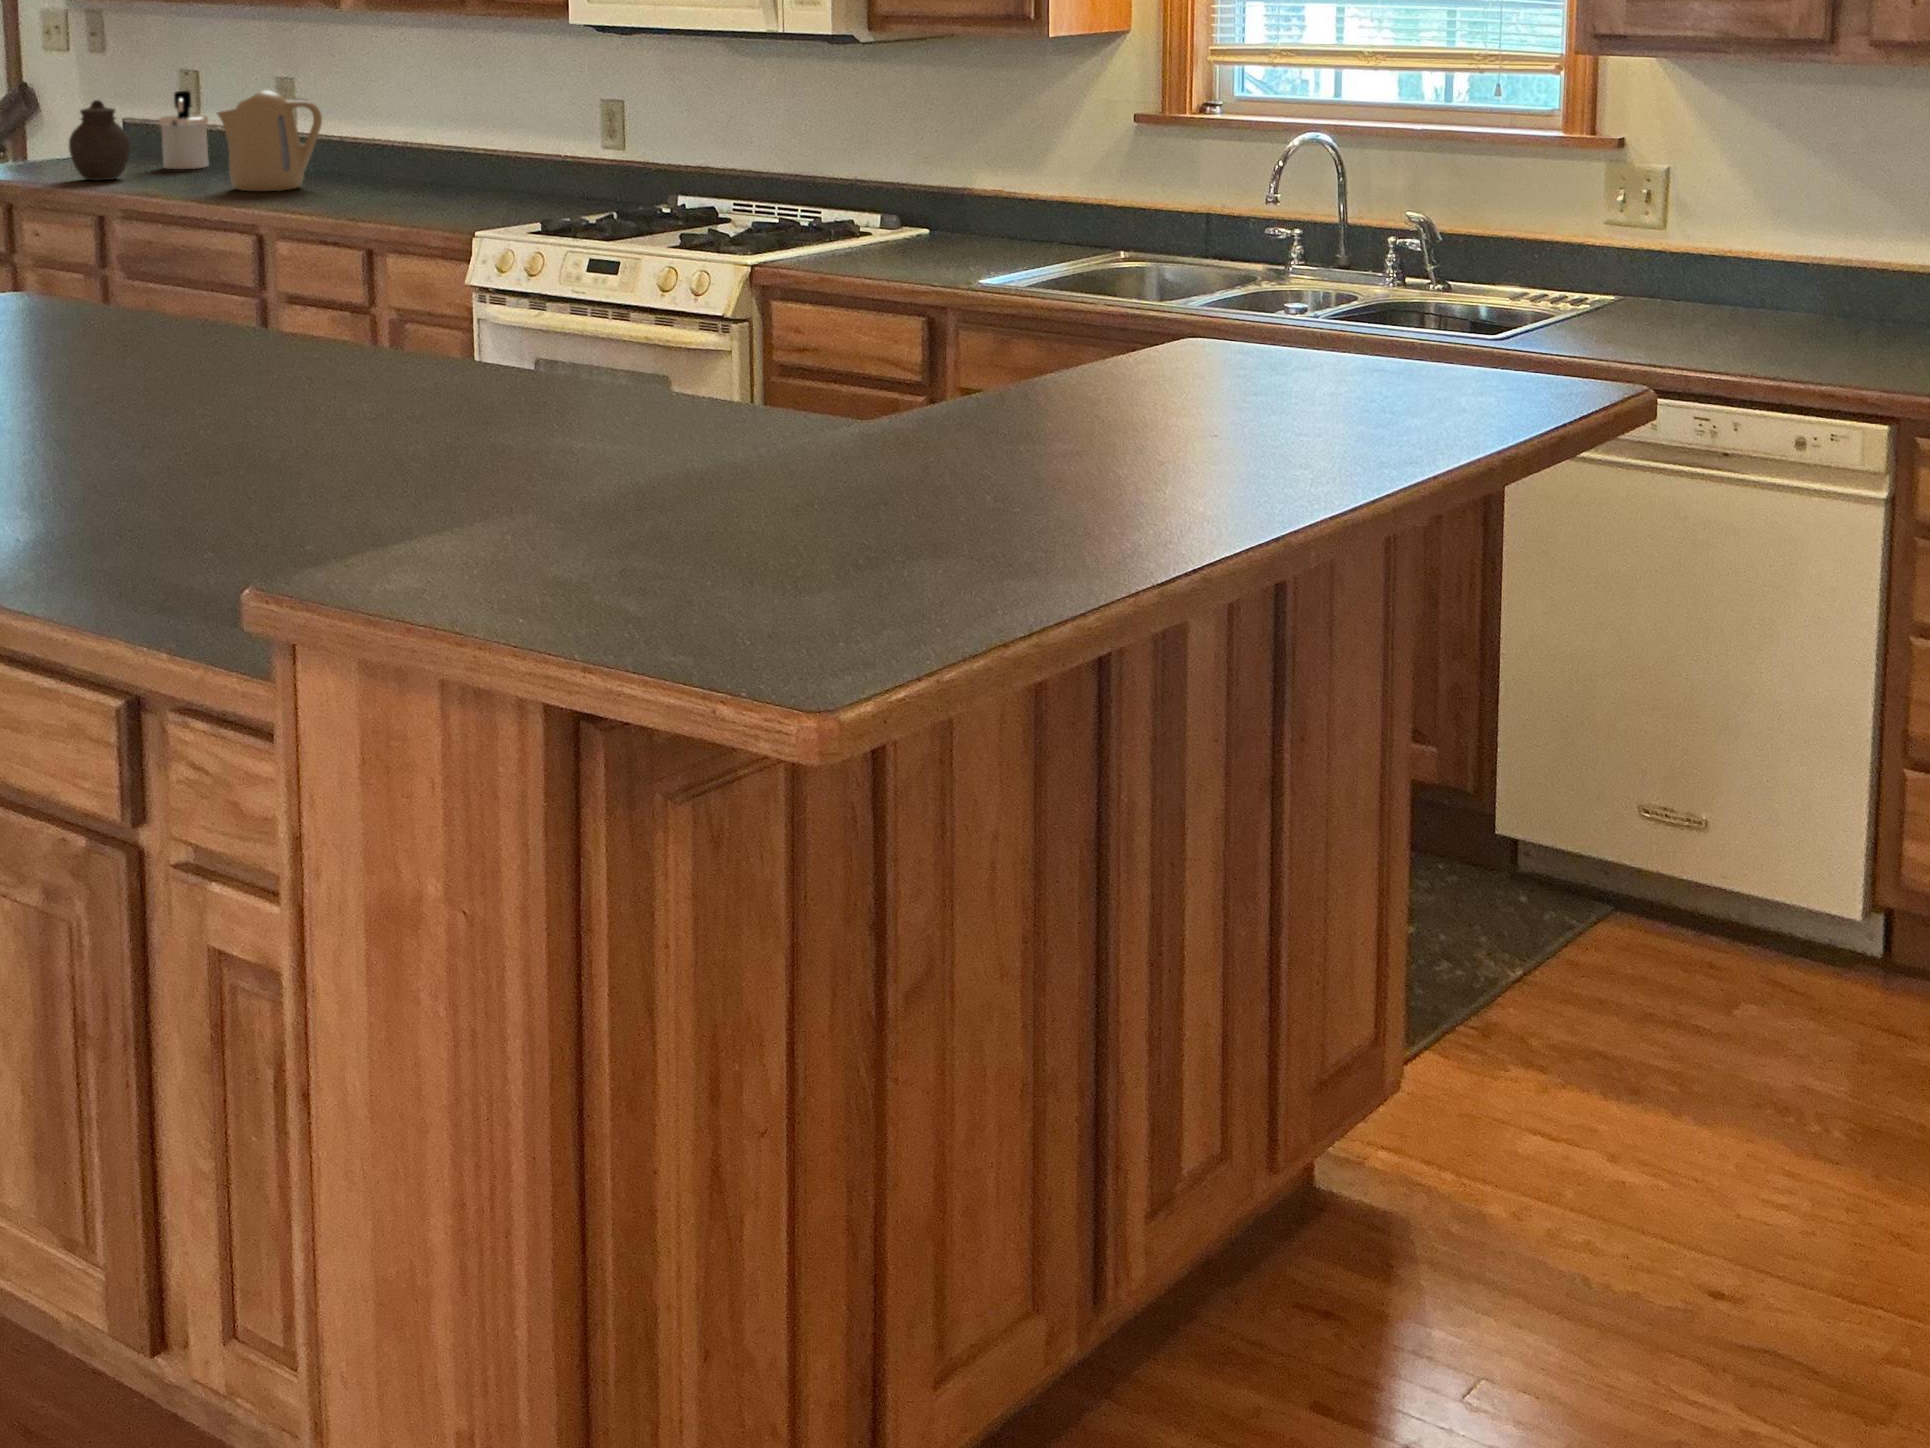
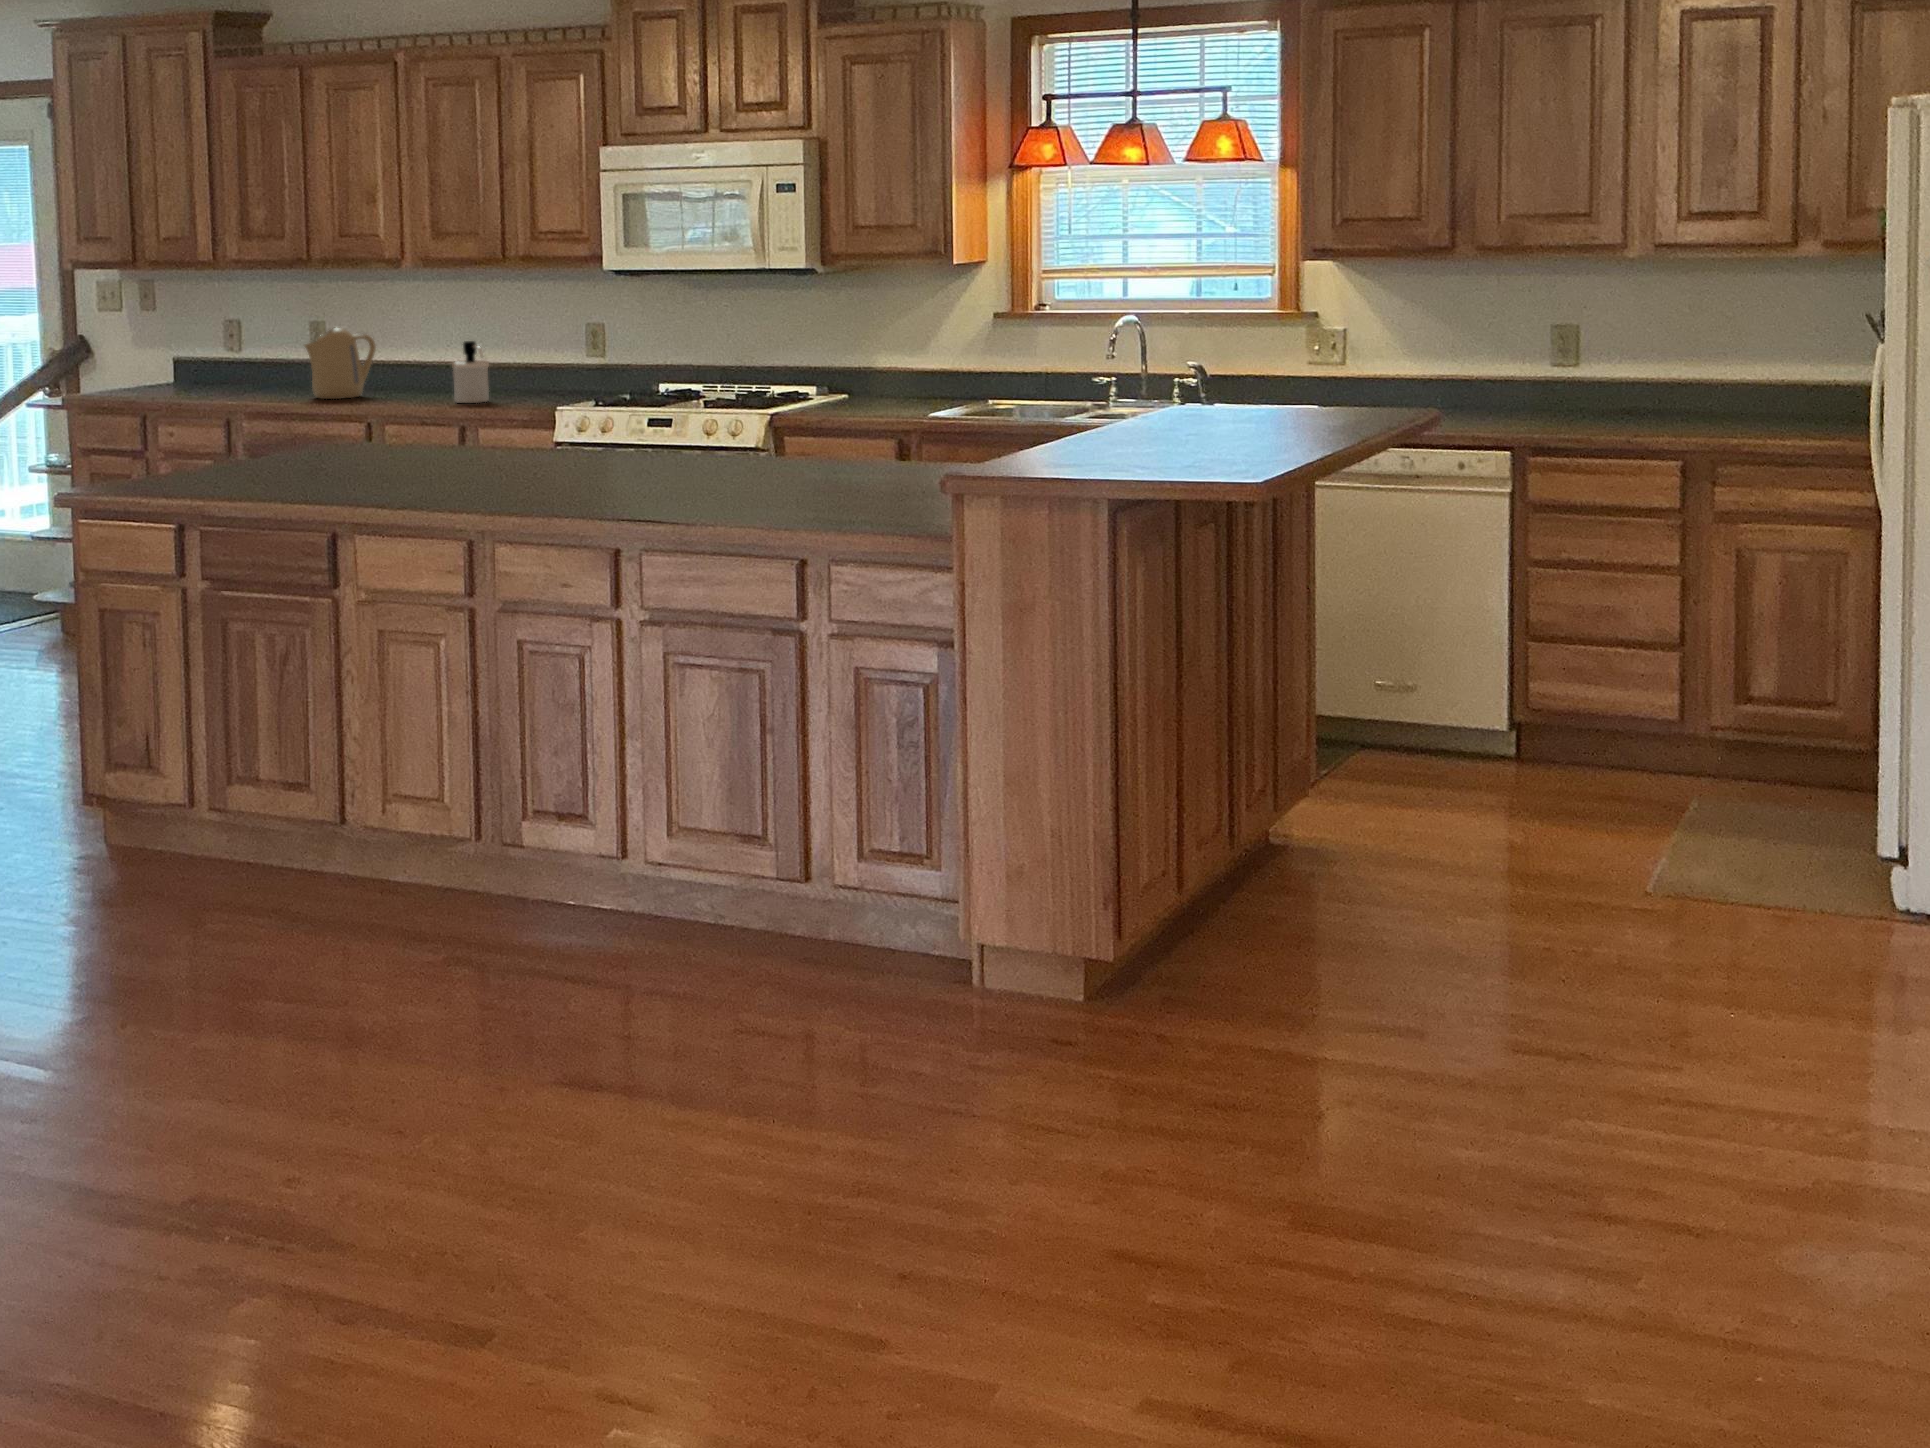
soap dispenser: present [159,91,208,169] -> present [452,341,489,403]
jar: present [69,100,130,180] -> none [179,341,221,398]

